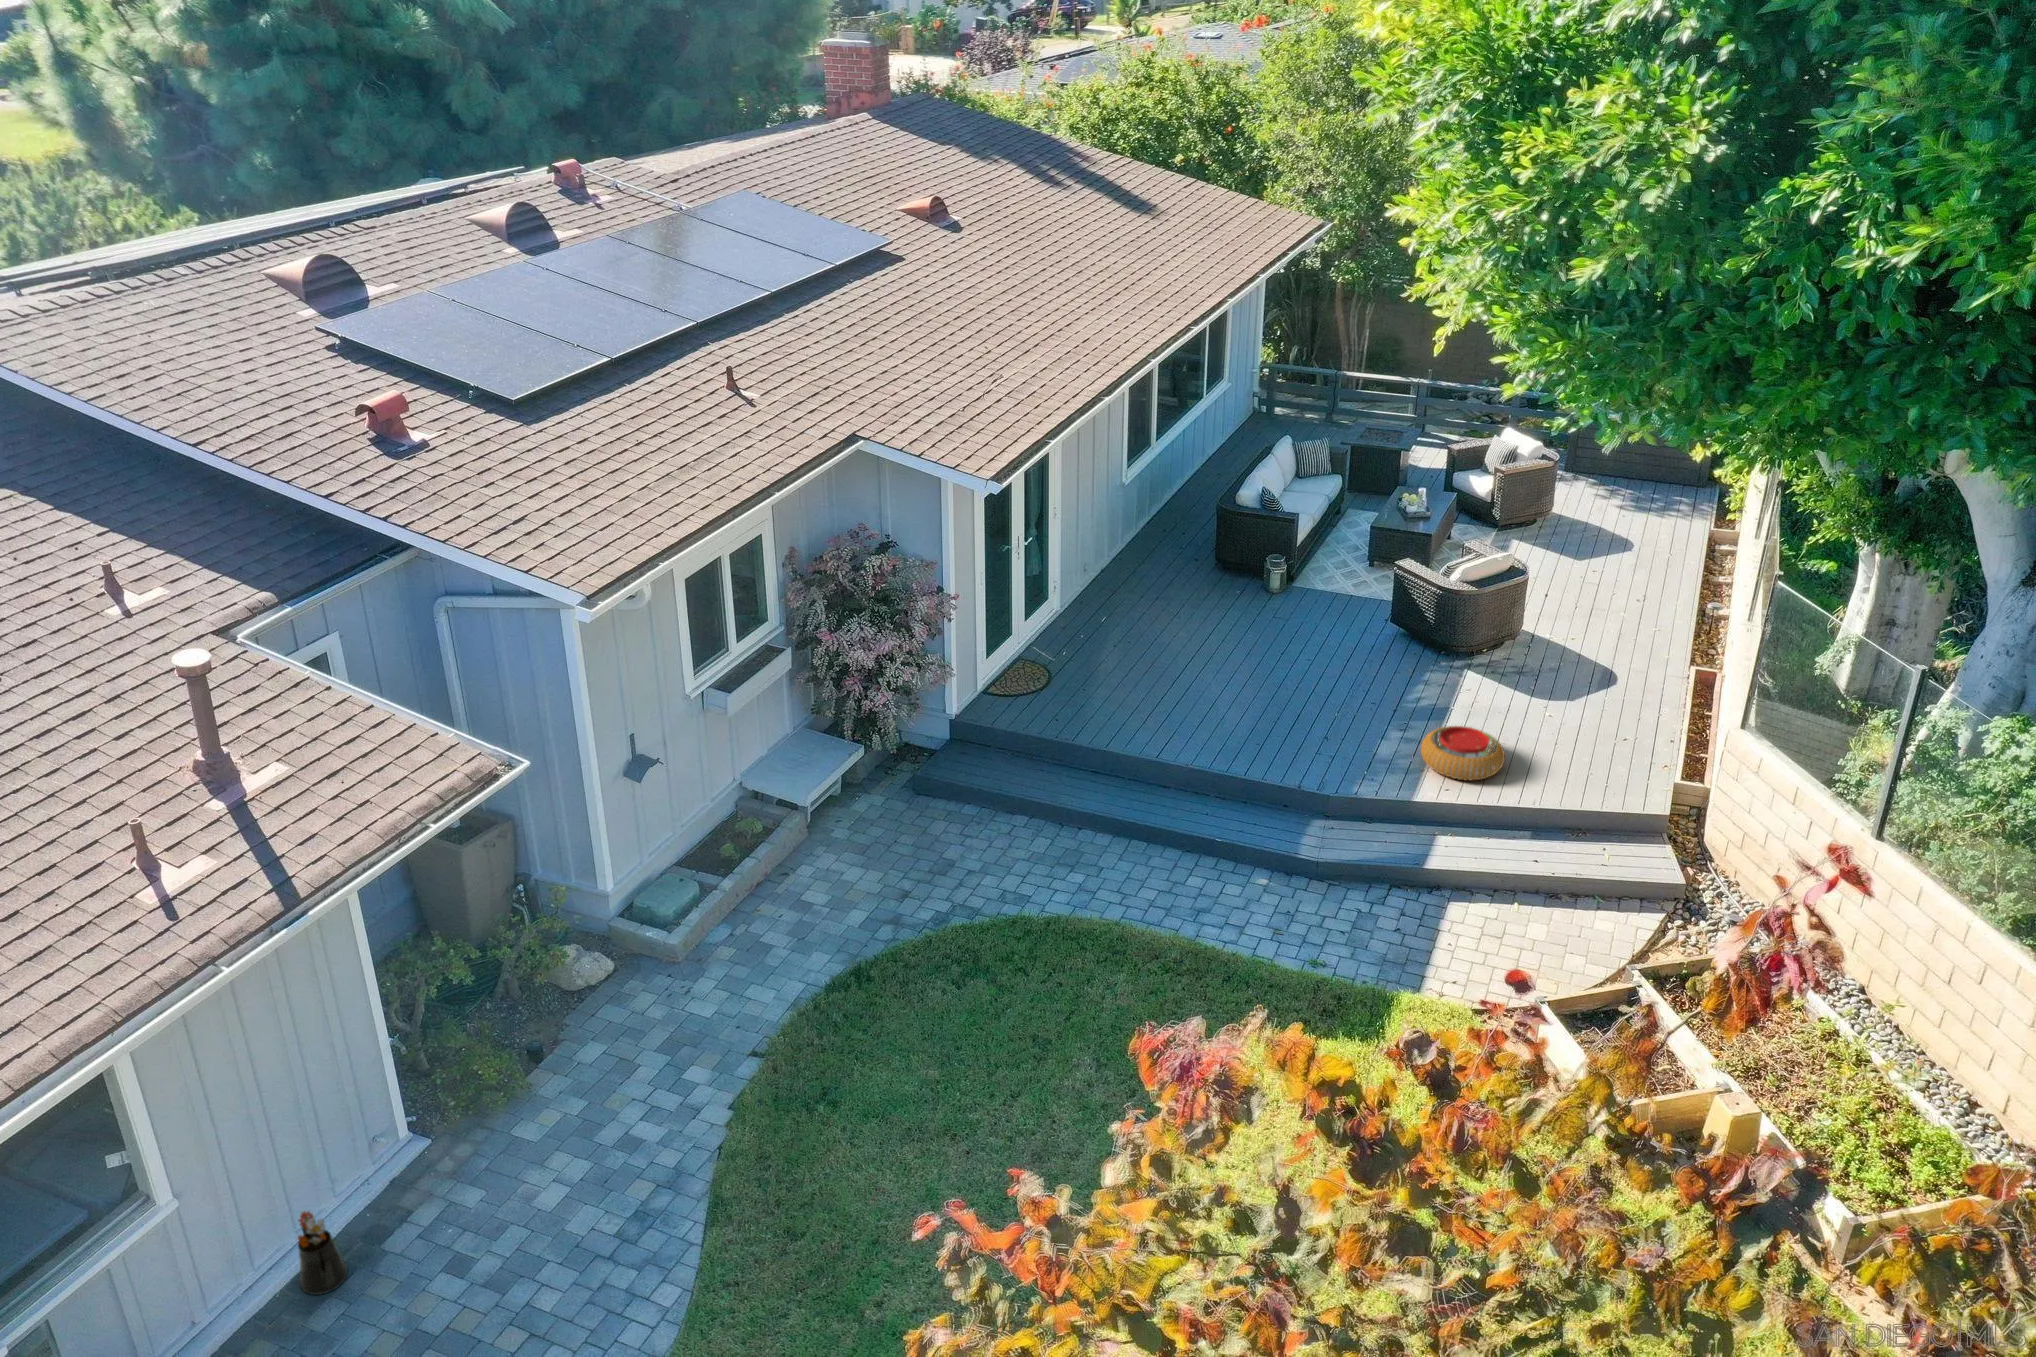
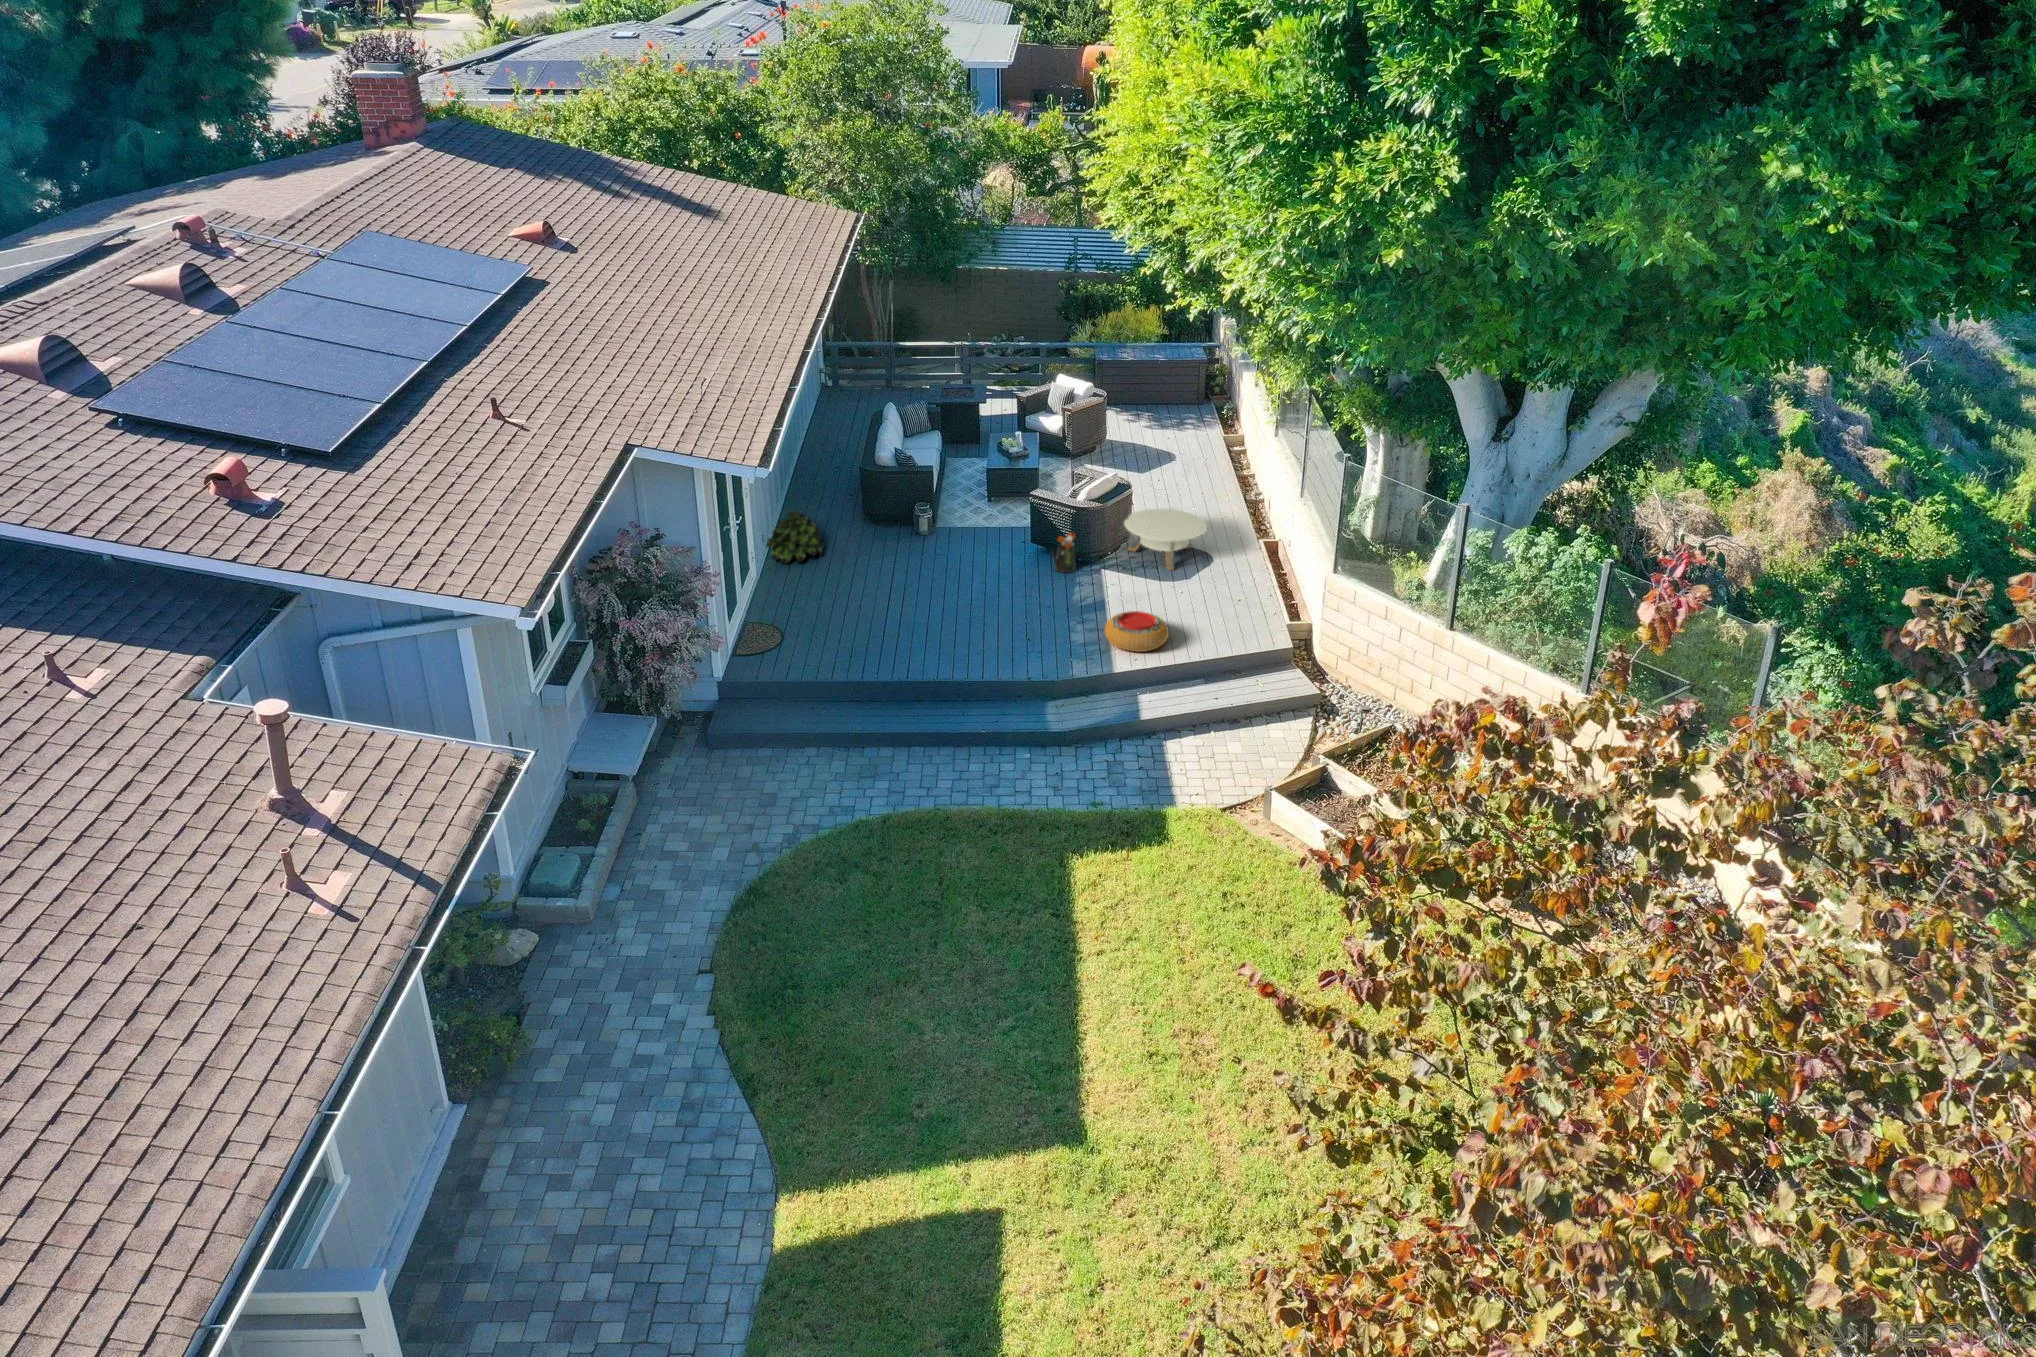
potted plant: none [1089,540,1155,600] -> present [766,510,824,564]
round table: none [1506,604,1616,685] -> present [1124,509,1207,571]
watering can: present [298,1212,348,1295] -> present [1051,533,1076,573]

